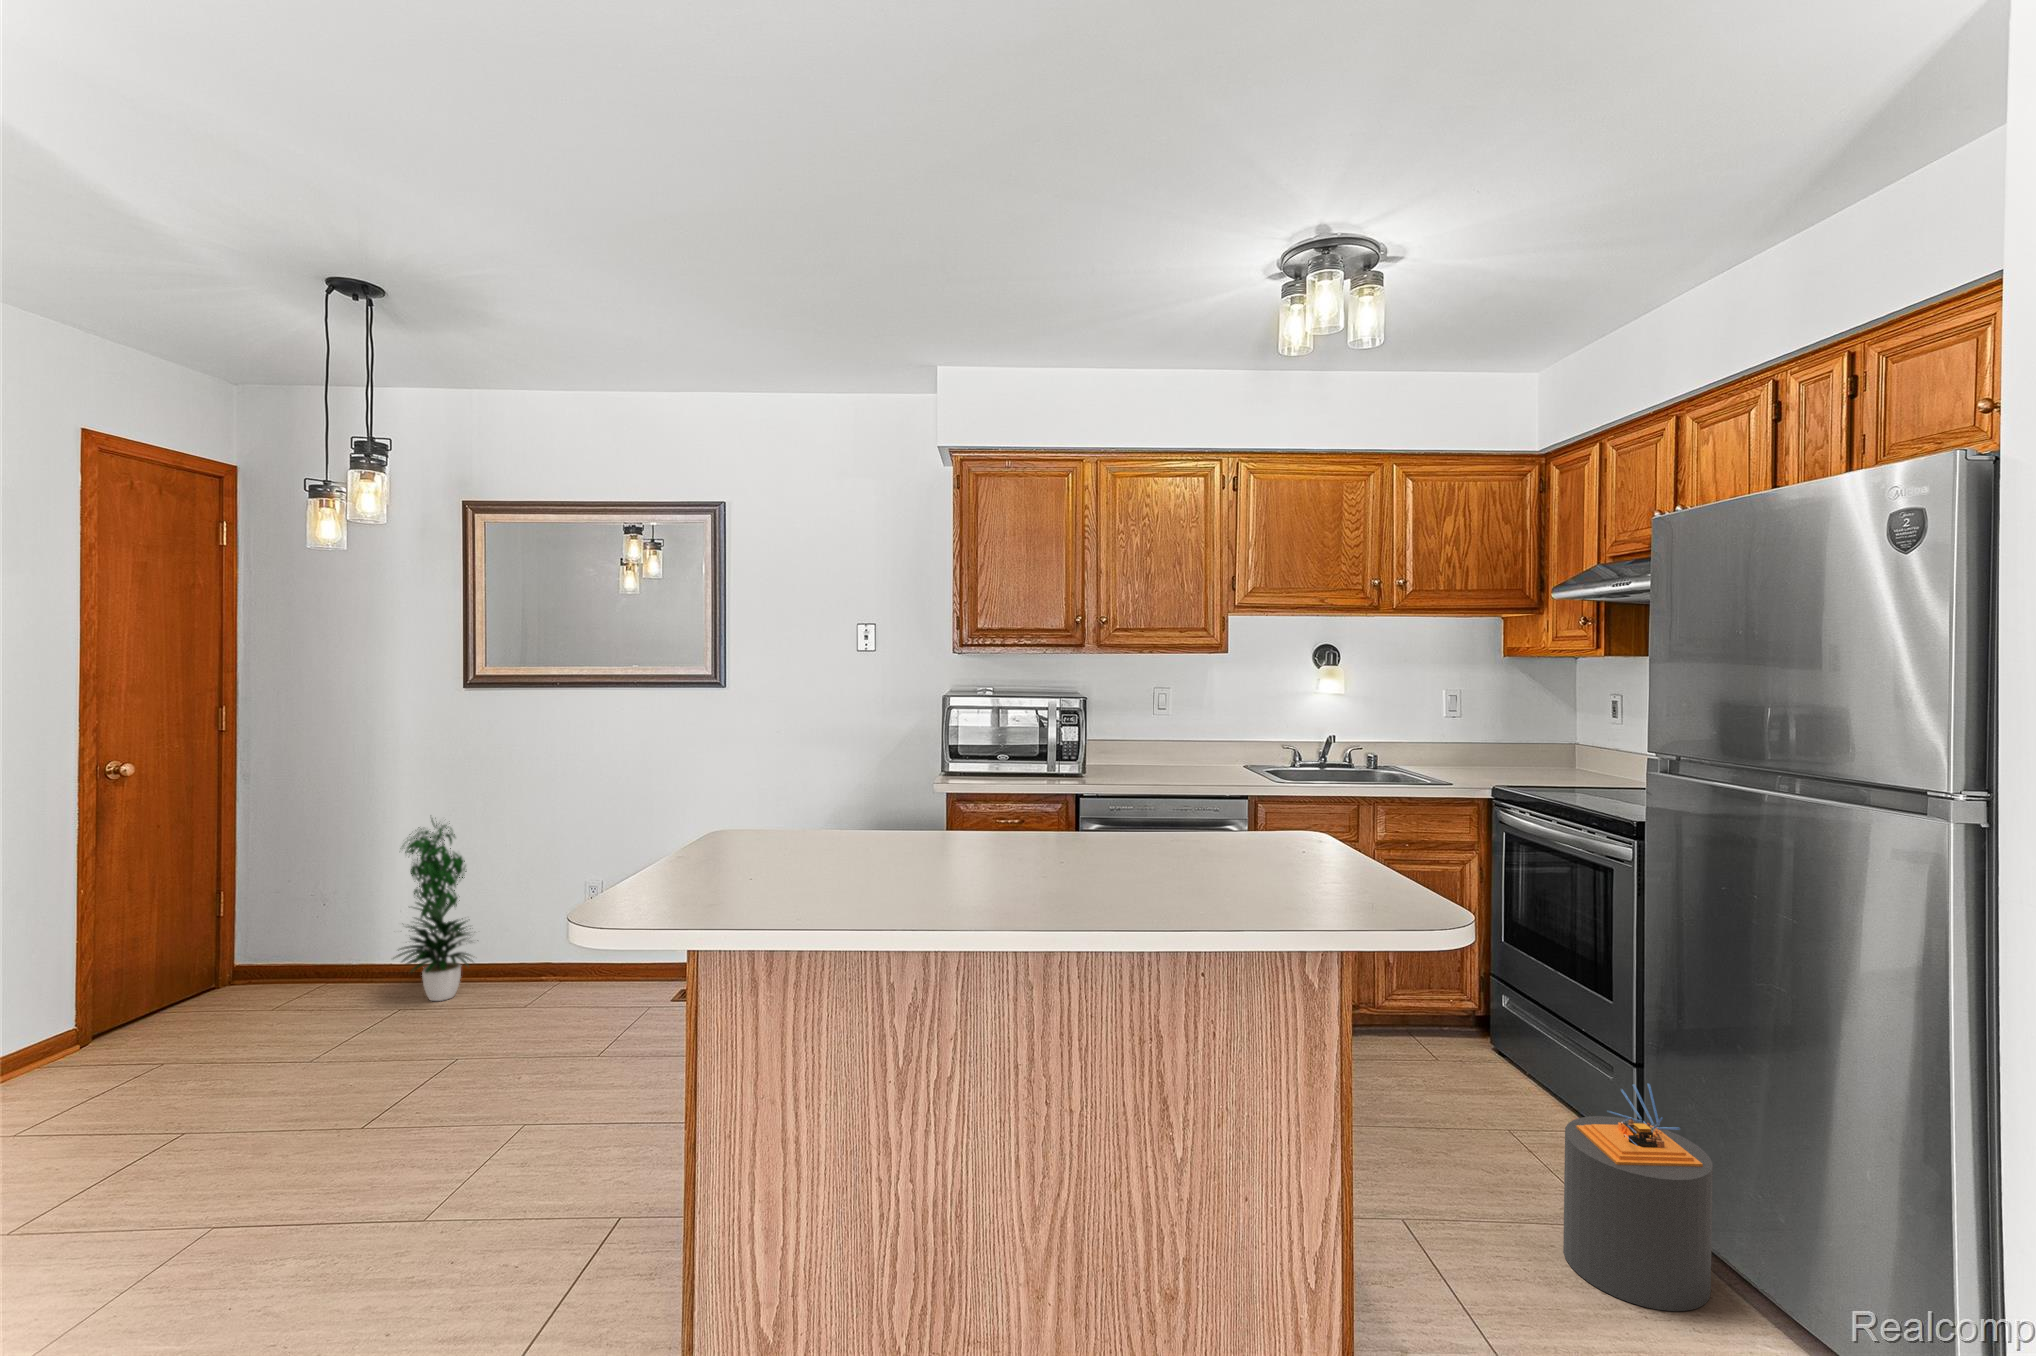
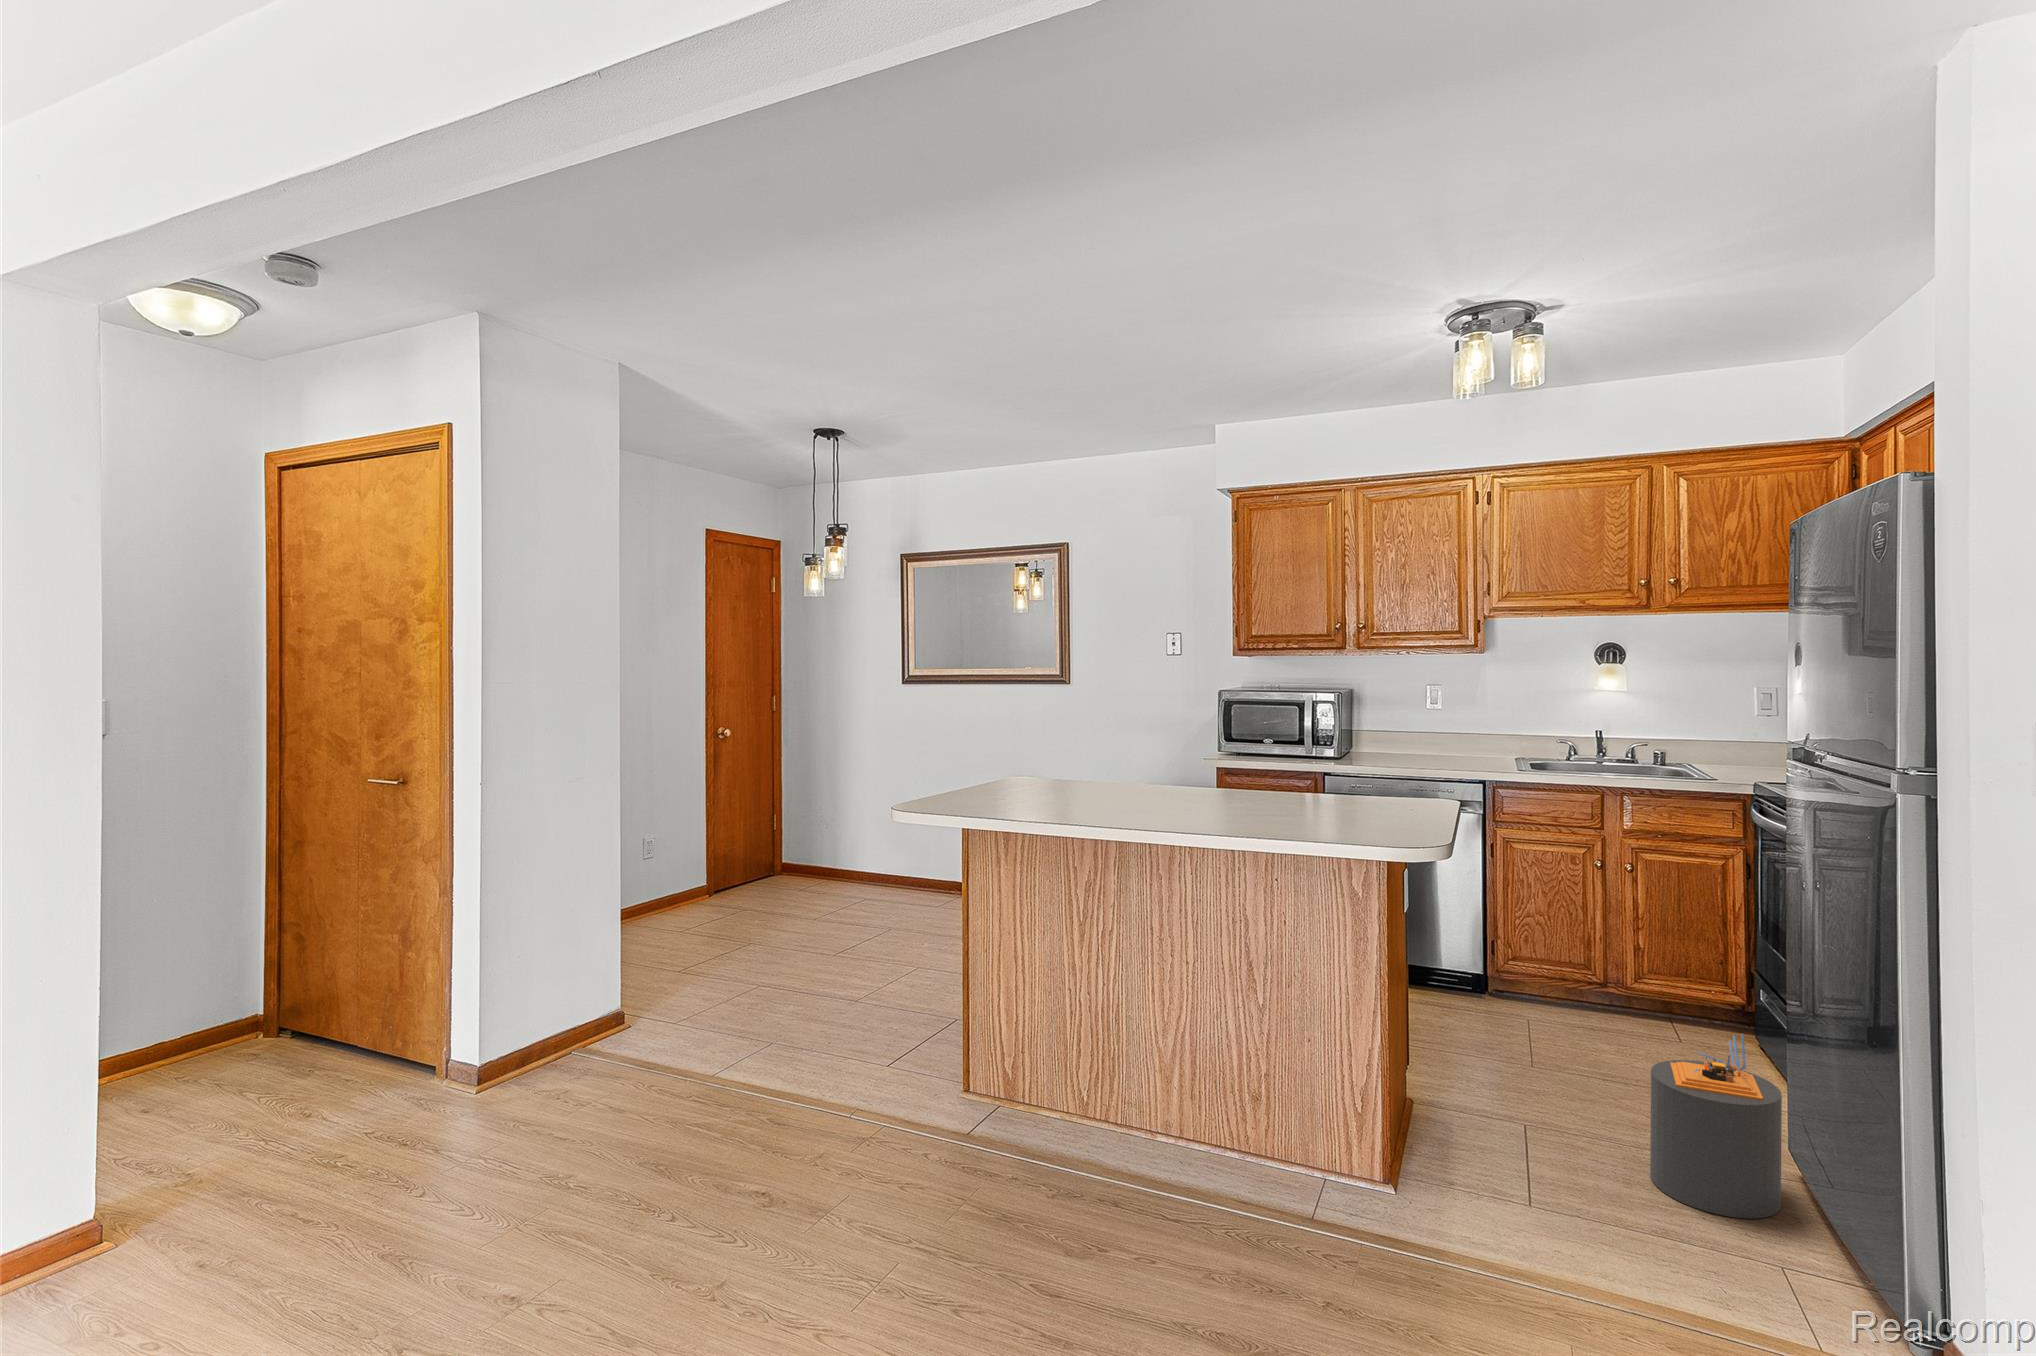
potted plant: present [394,818,472,1001] -> none [842,772,903,906]

